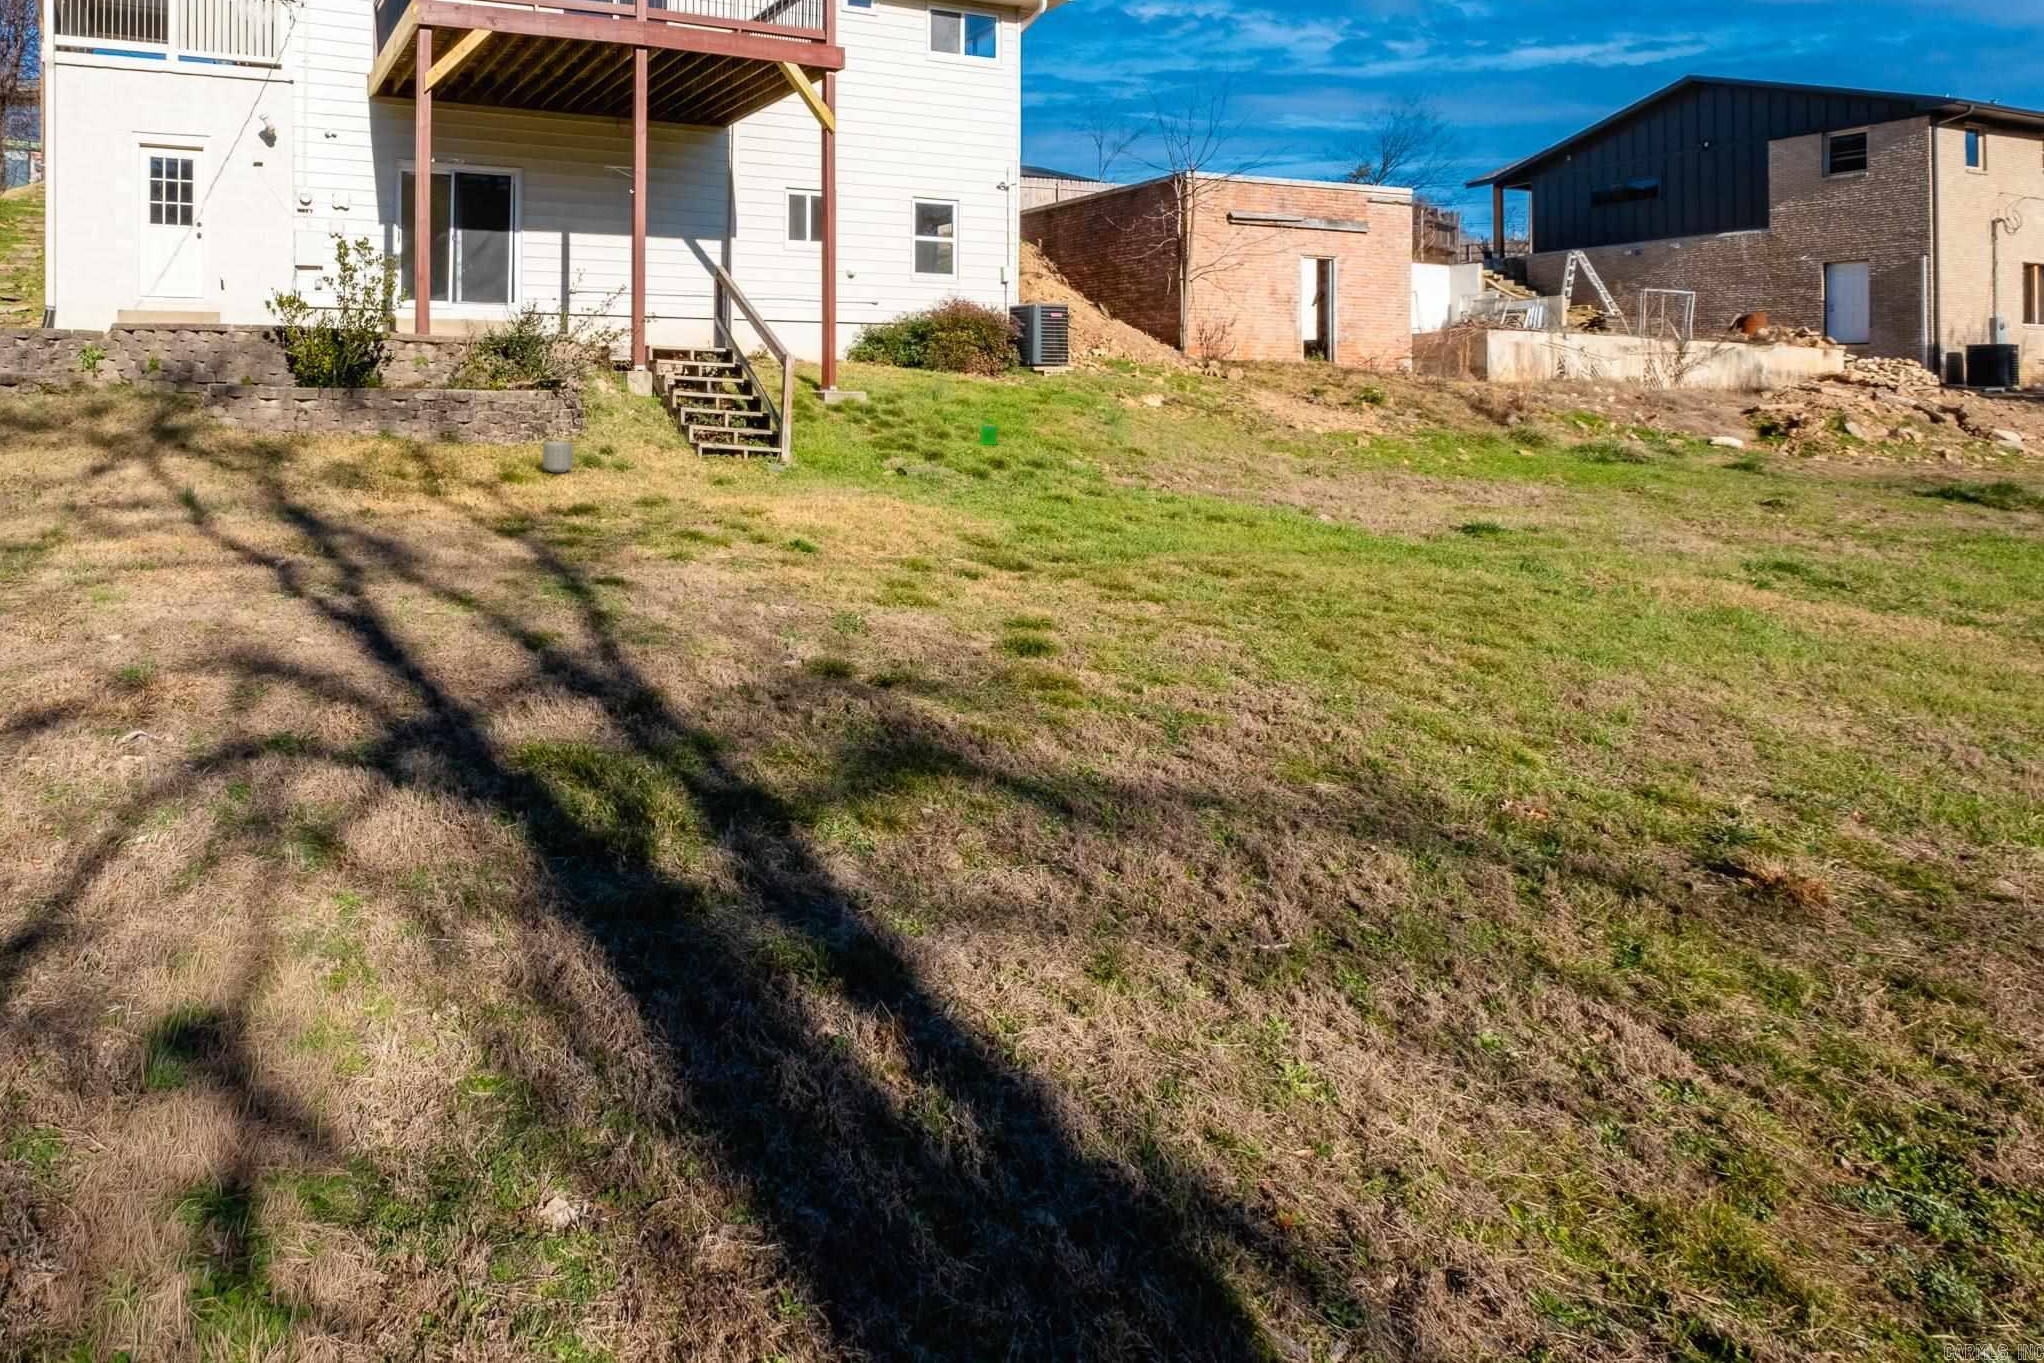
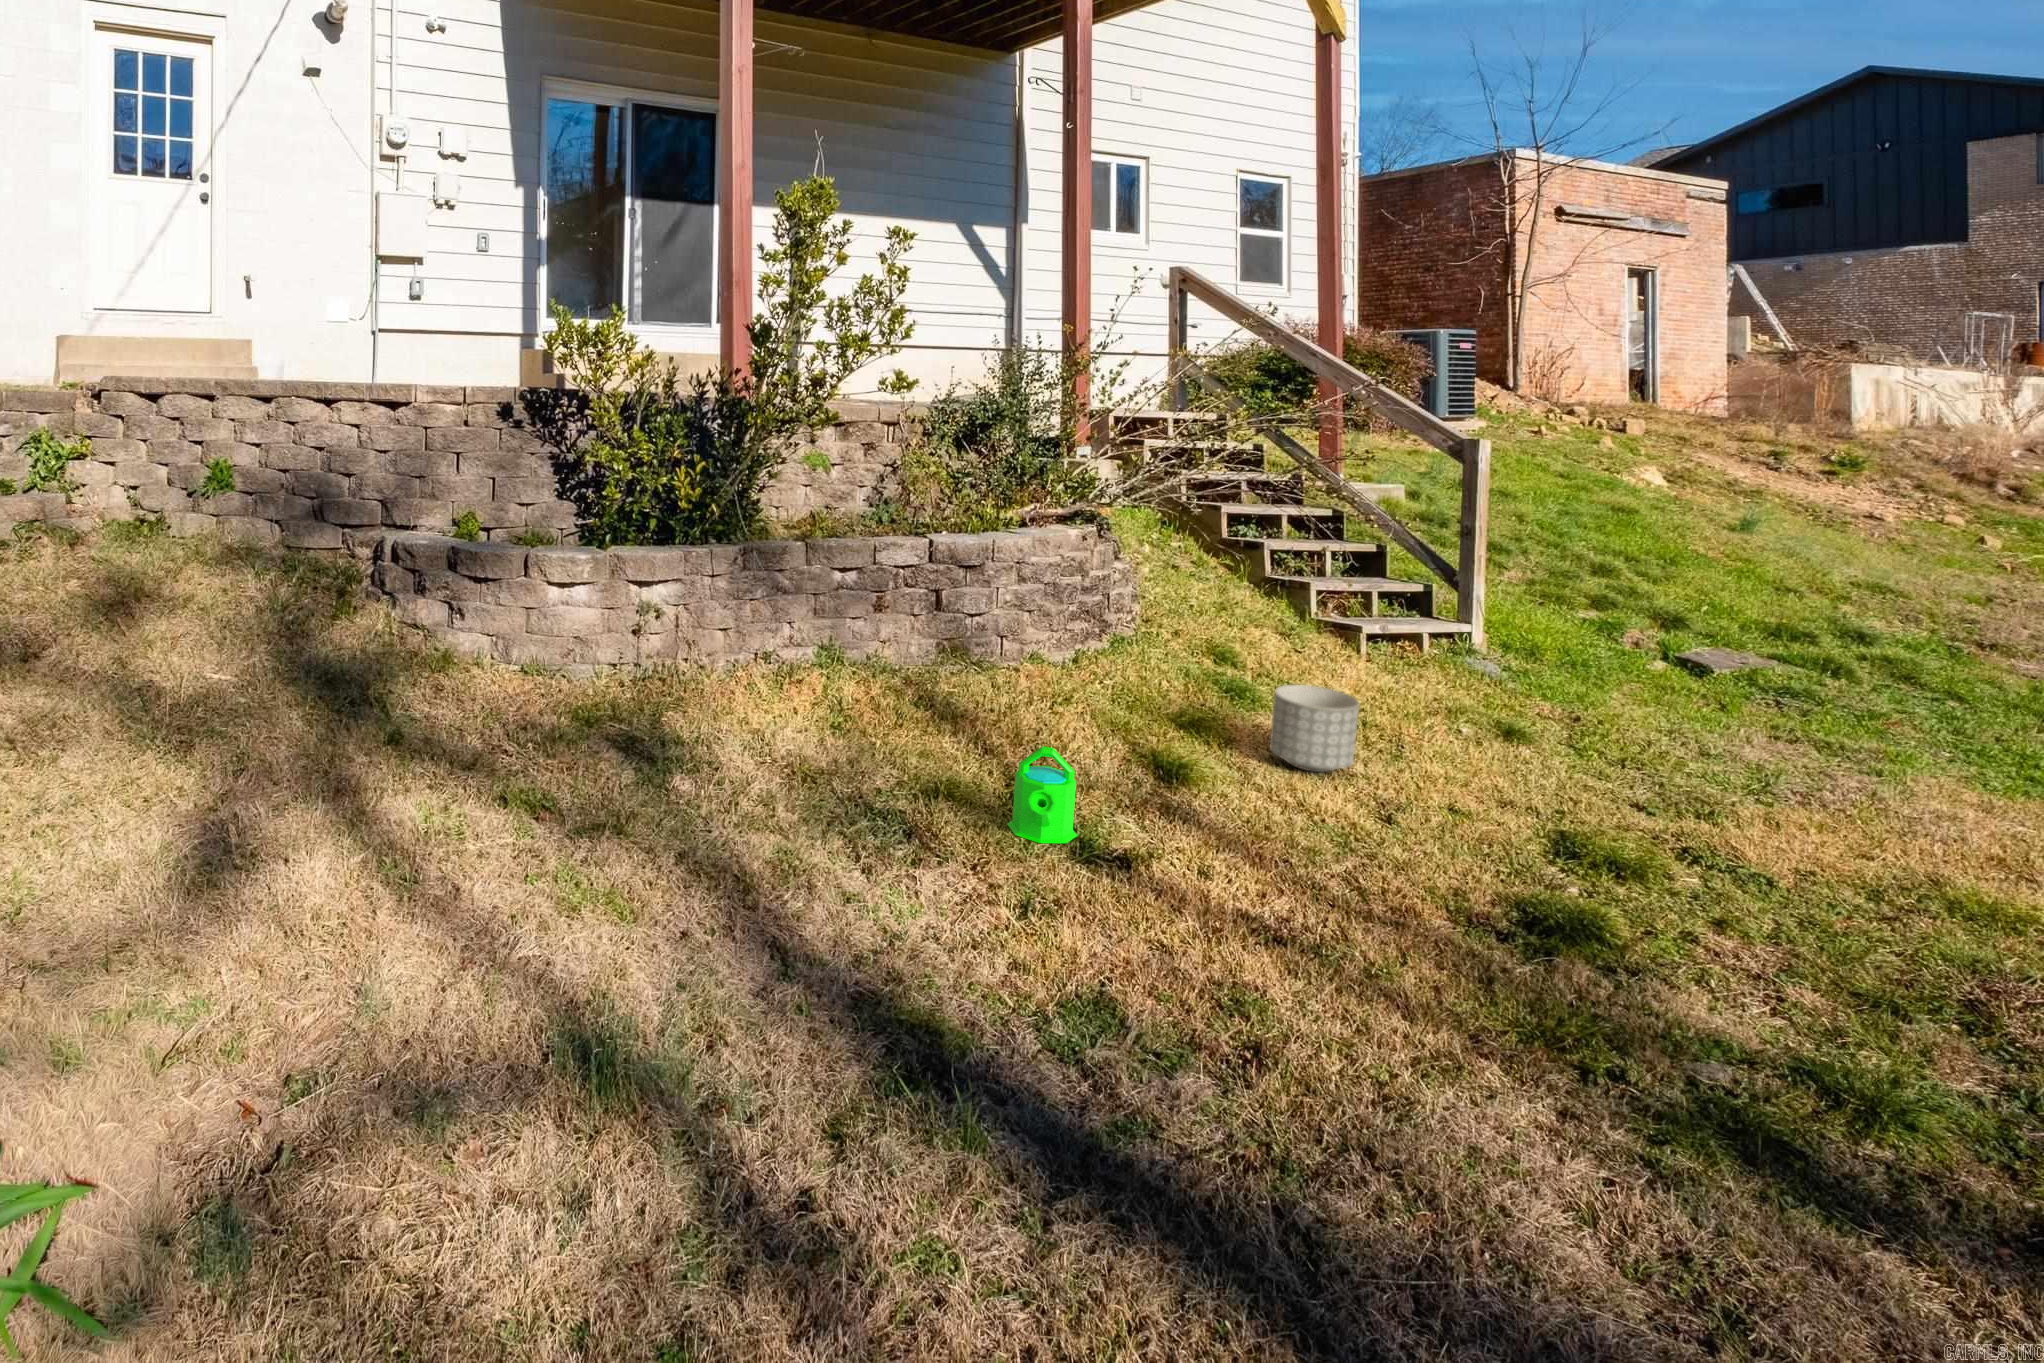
watering can: present [980,419,998,445] -> present [1007,746,1078,843]

